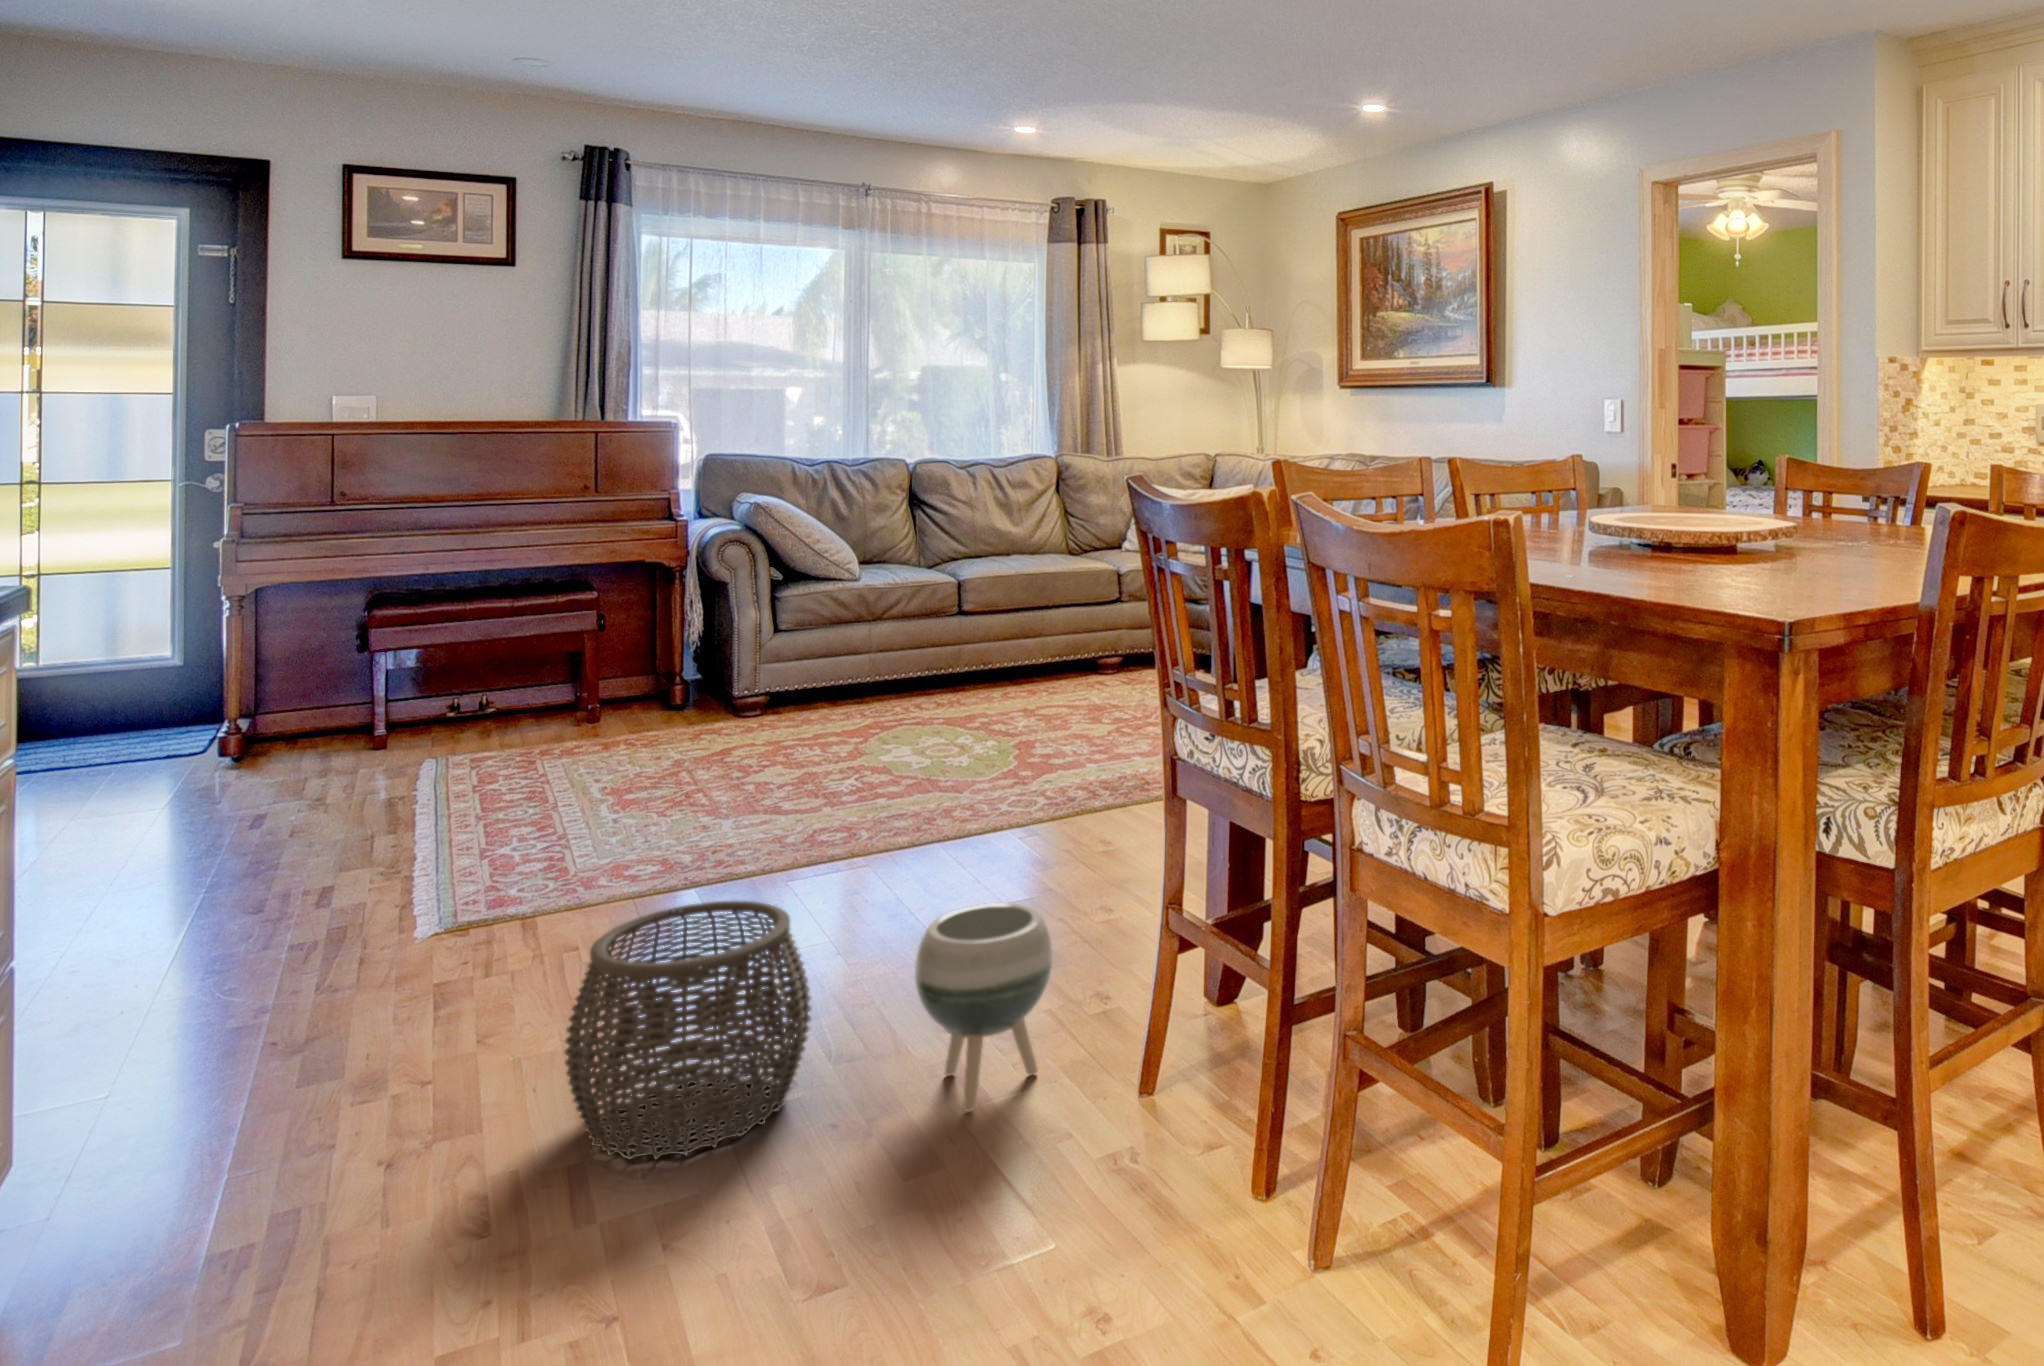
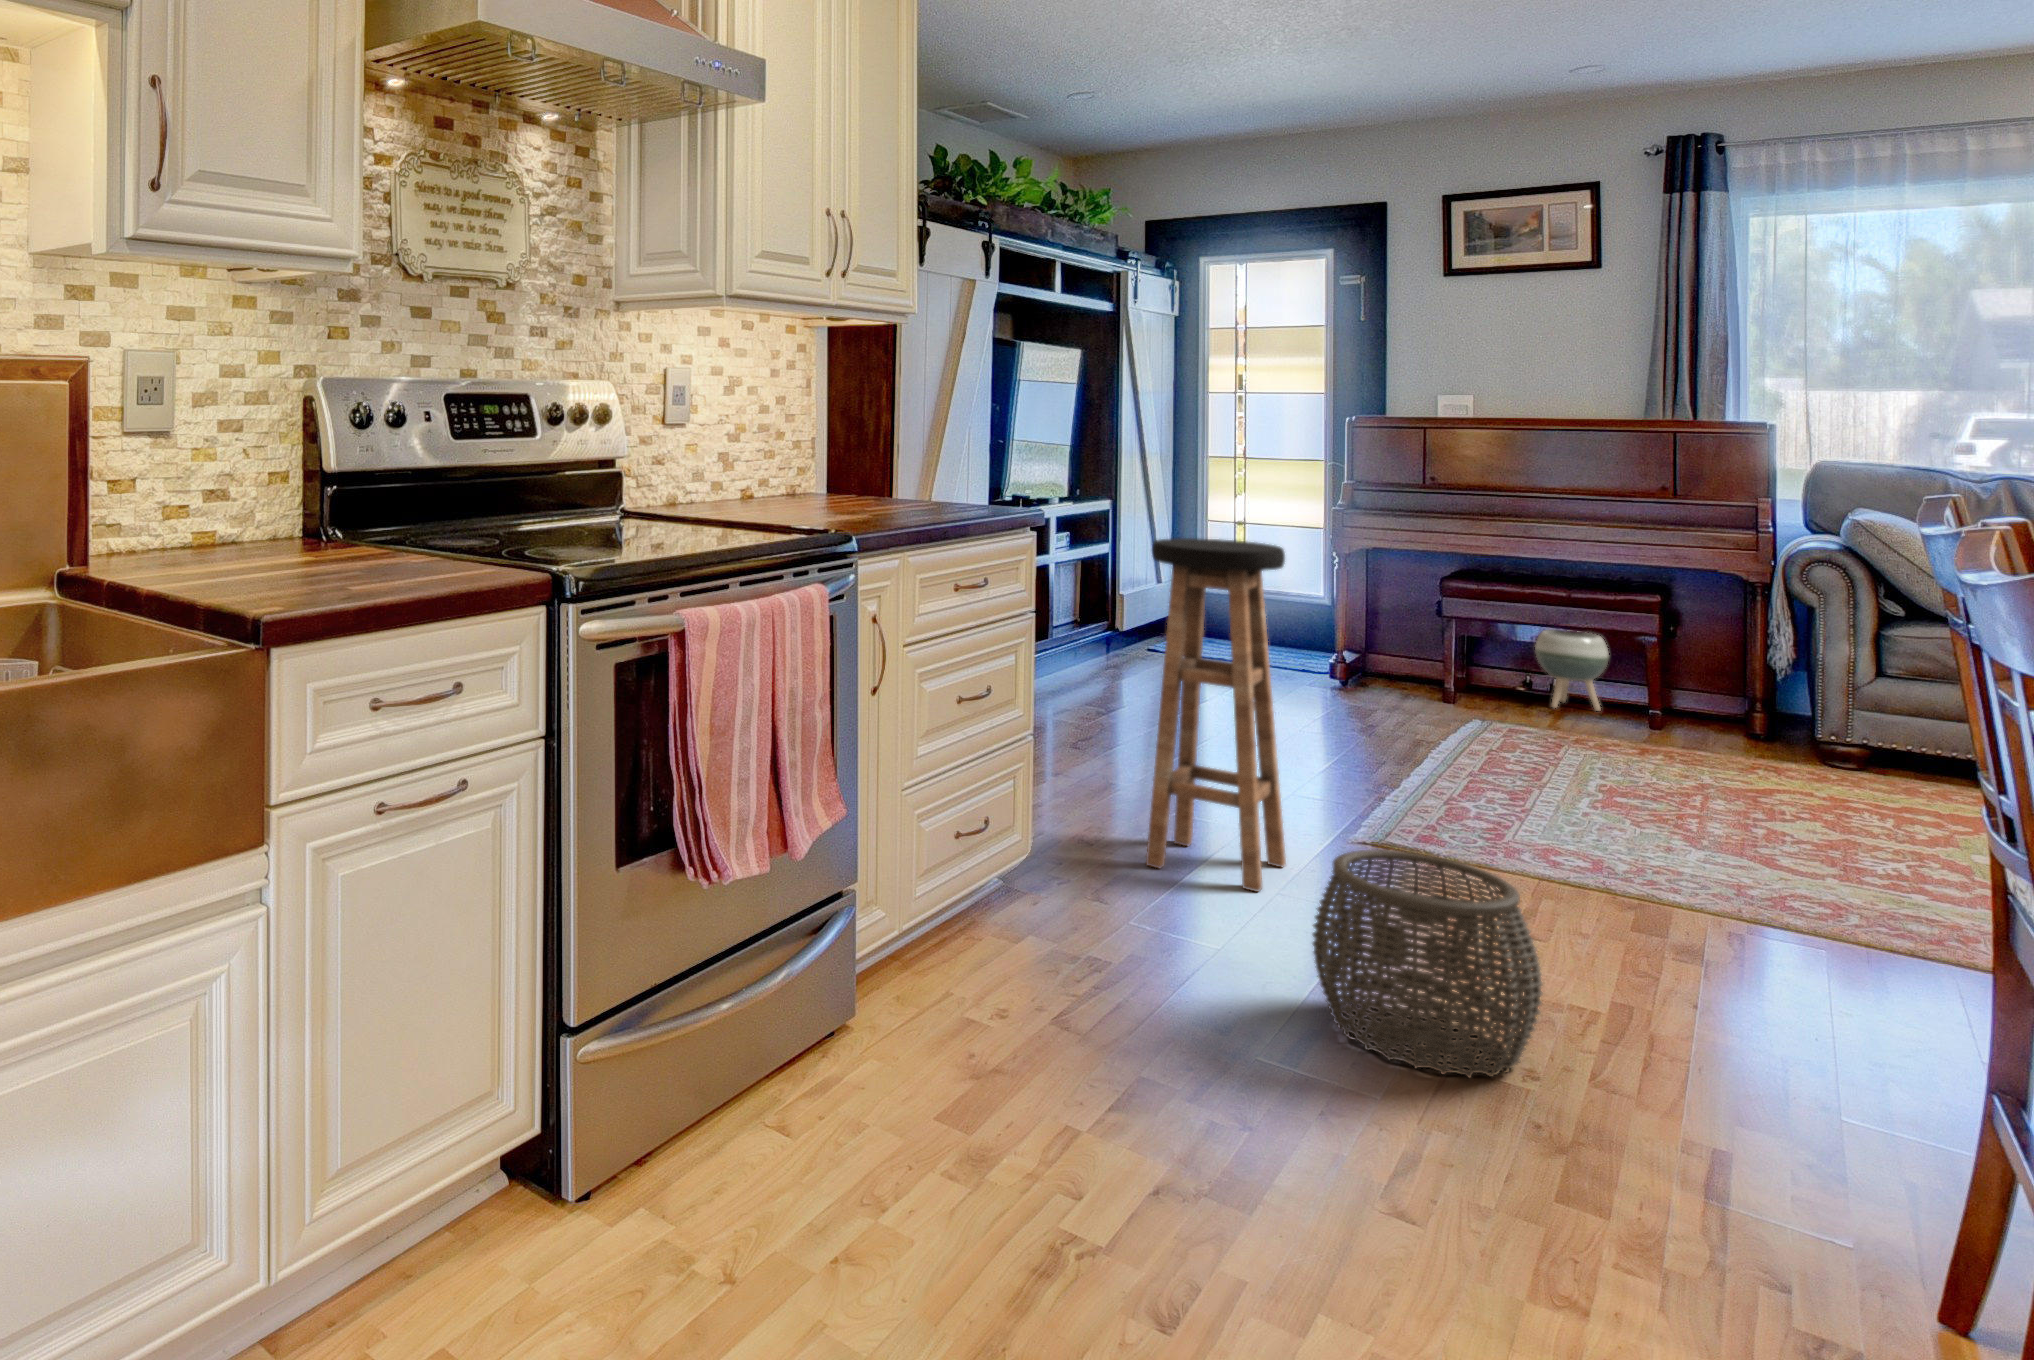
bar stool: none [166,590,386,1098] -> present [1146,538,1286,892]
planter: present [915,903,1053,1111] -> present [1535,630,1609,711]

